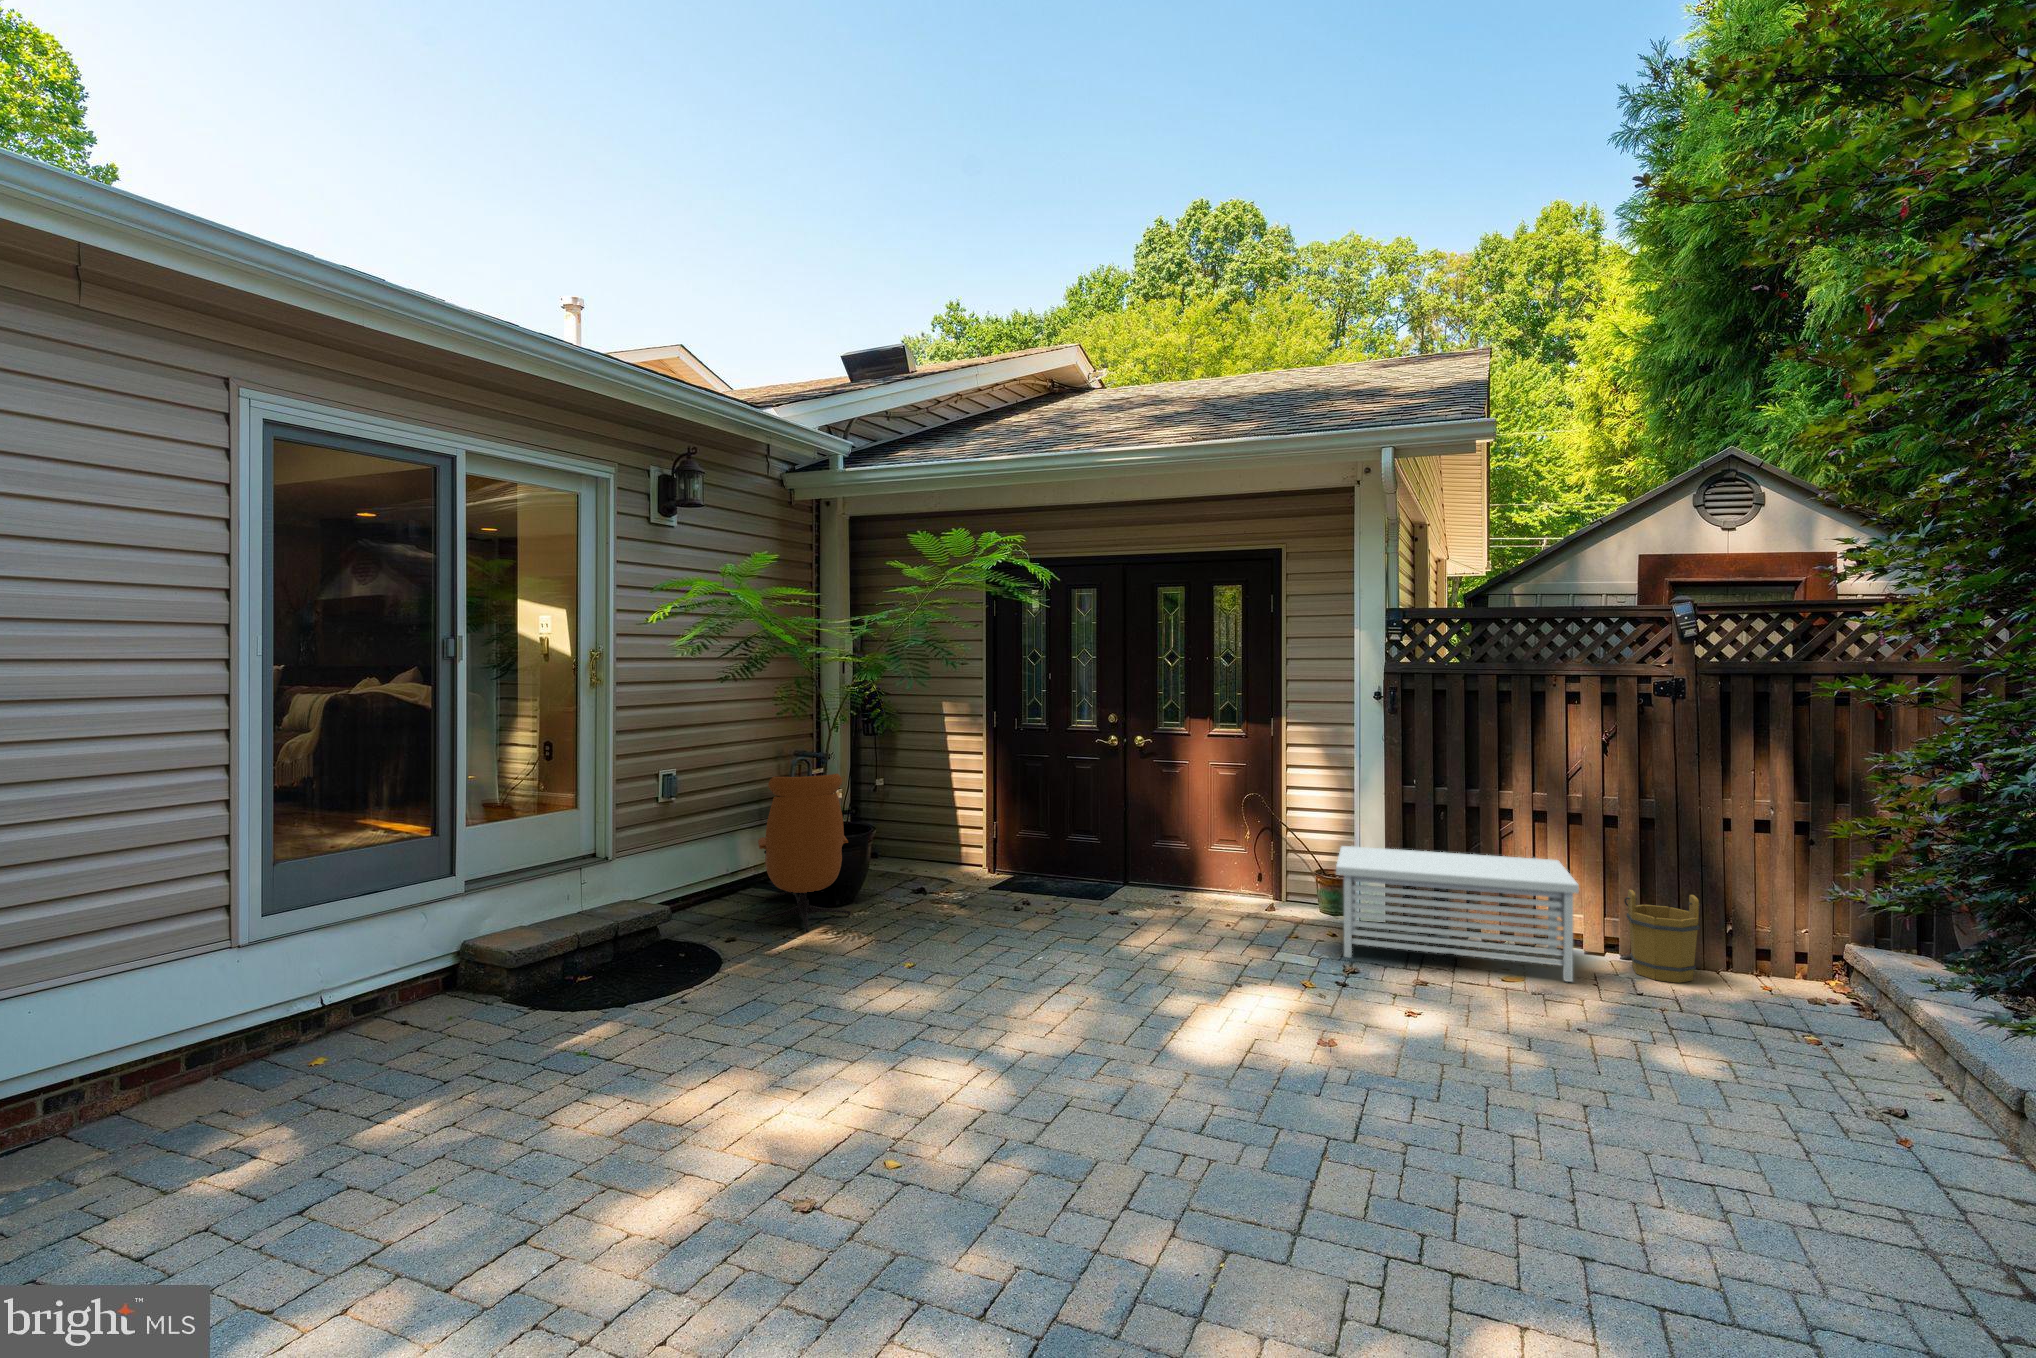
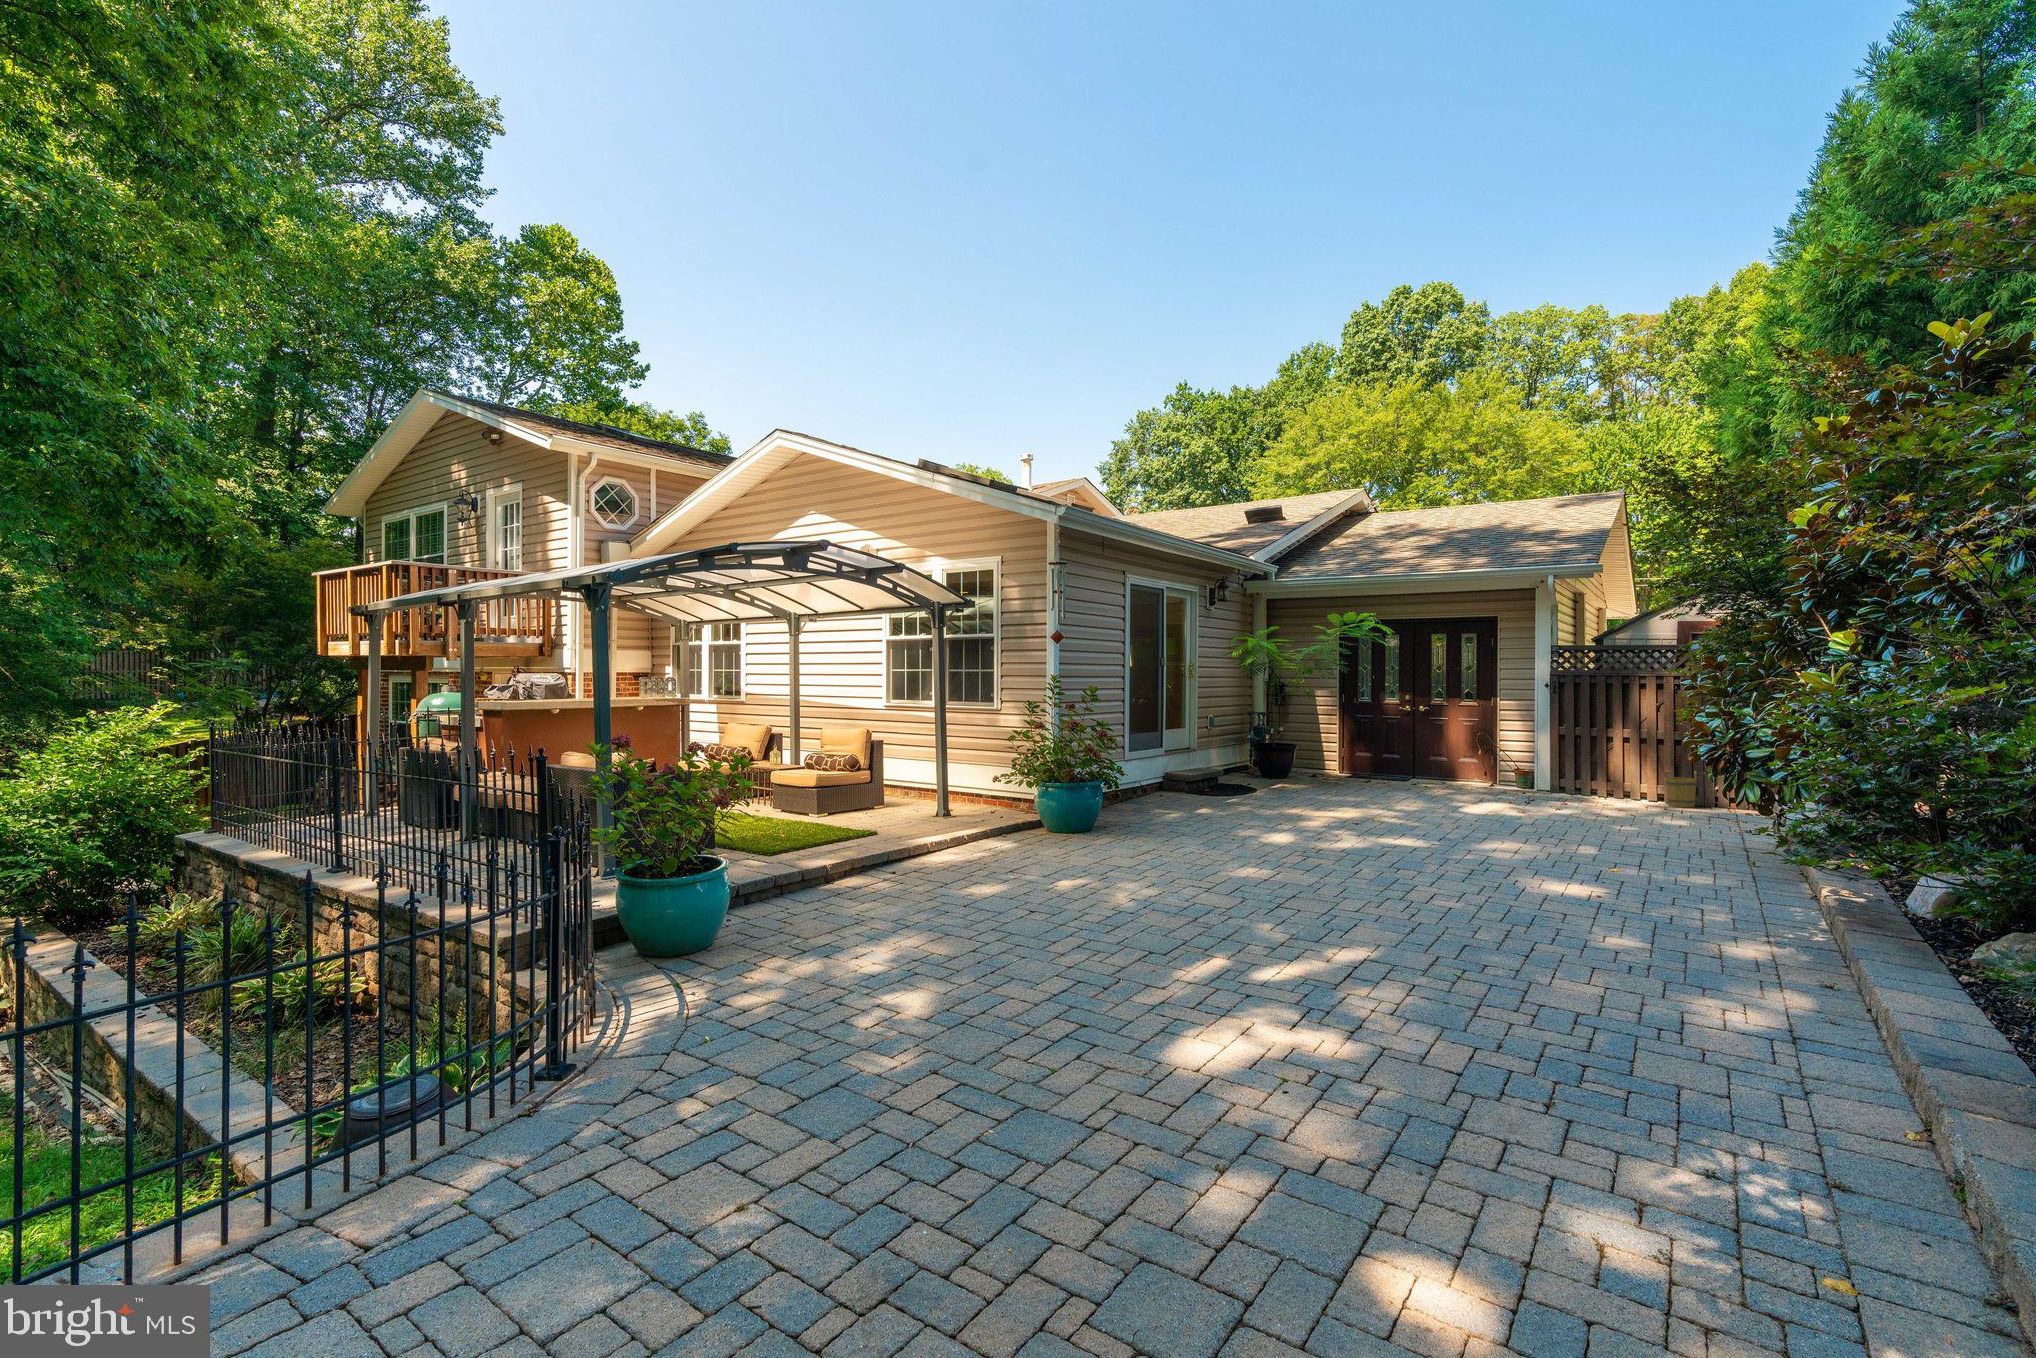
lounge chair: present [754,774,851,933] -> none [1236,719,1289,788]
storage bench: present [1336,846,1579,982] -> none [1525,756,1638,806]

